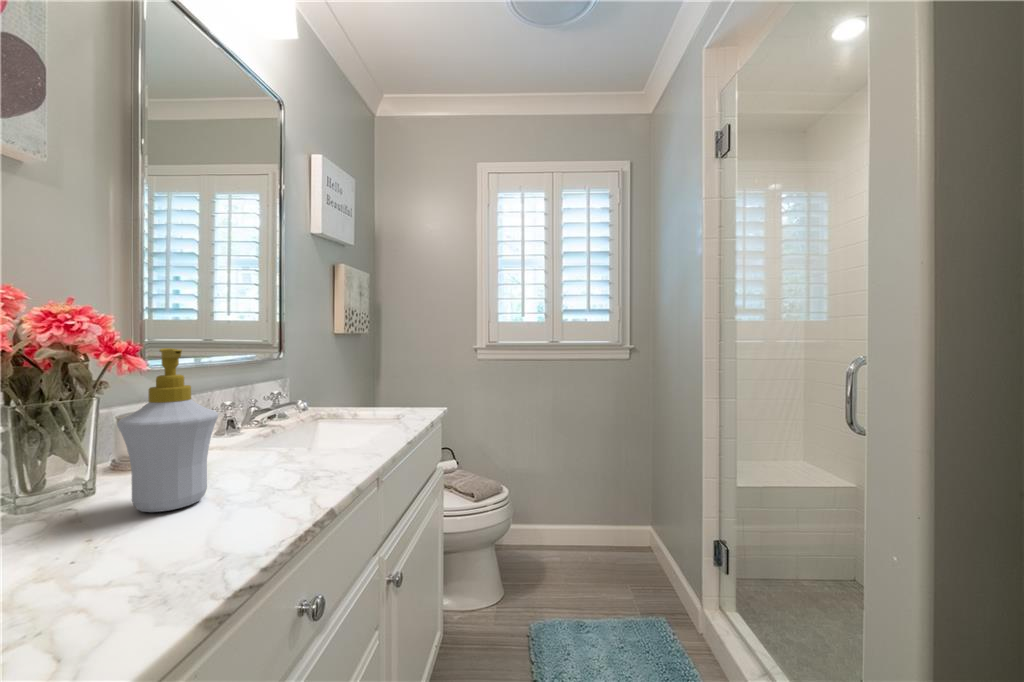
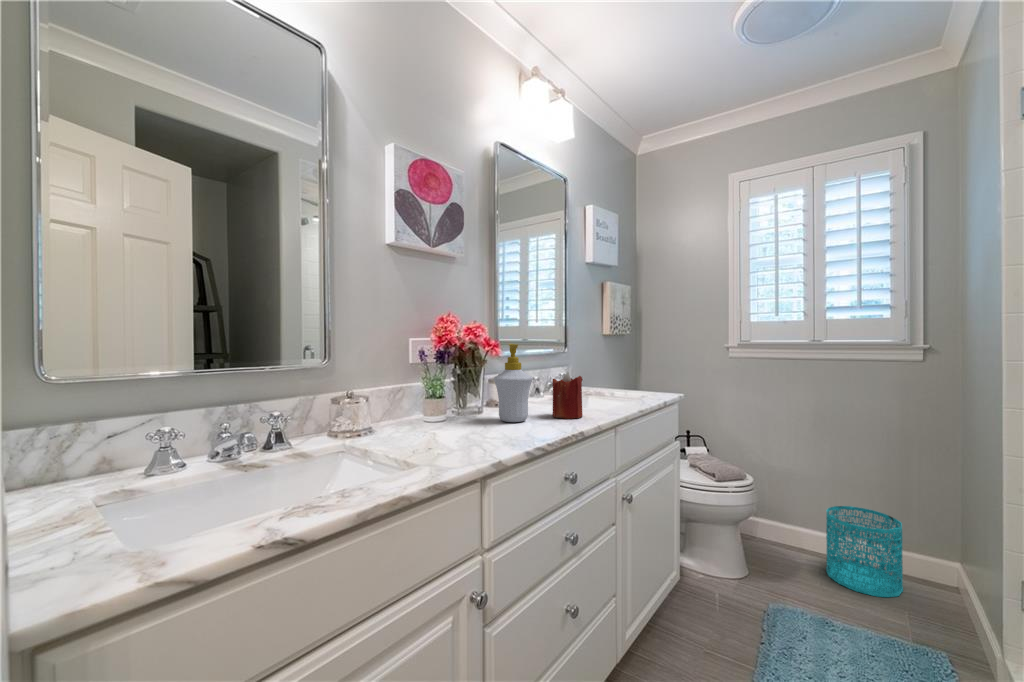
candle: none [261,396,319,480] -> present [553,372,583,419]
wastebasket: none [566,498,623,583] -> present [826,506,903,597]

